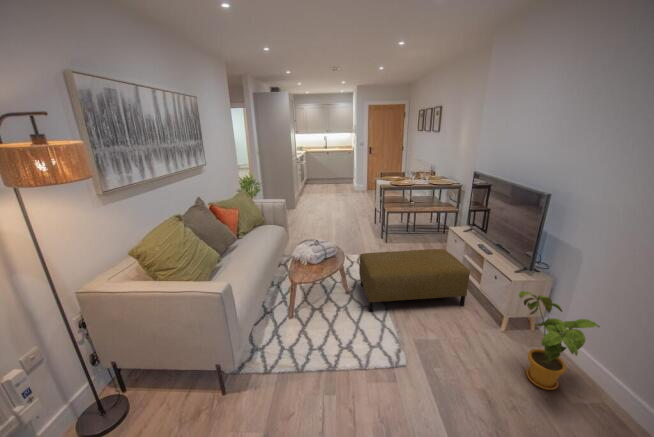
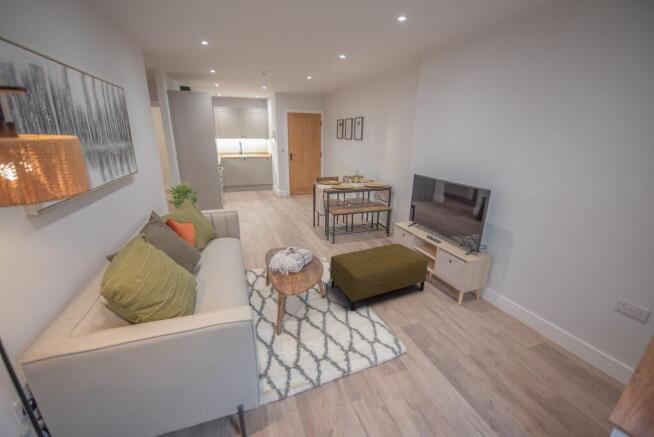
house plant: present [519,291,600,390] -> none [487,269,537,344]

